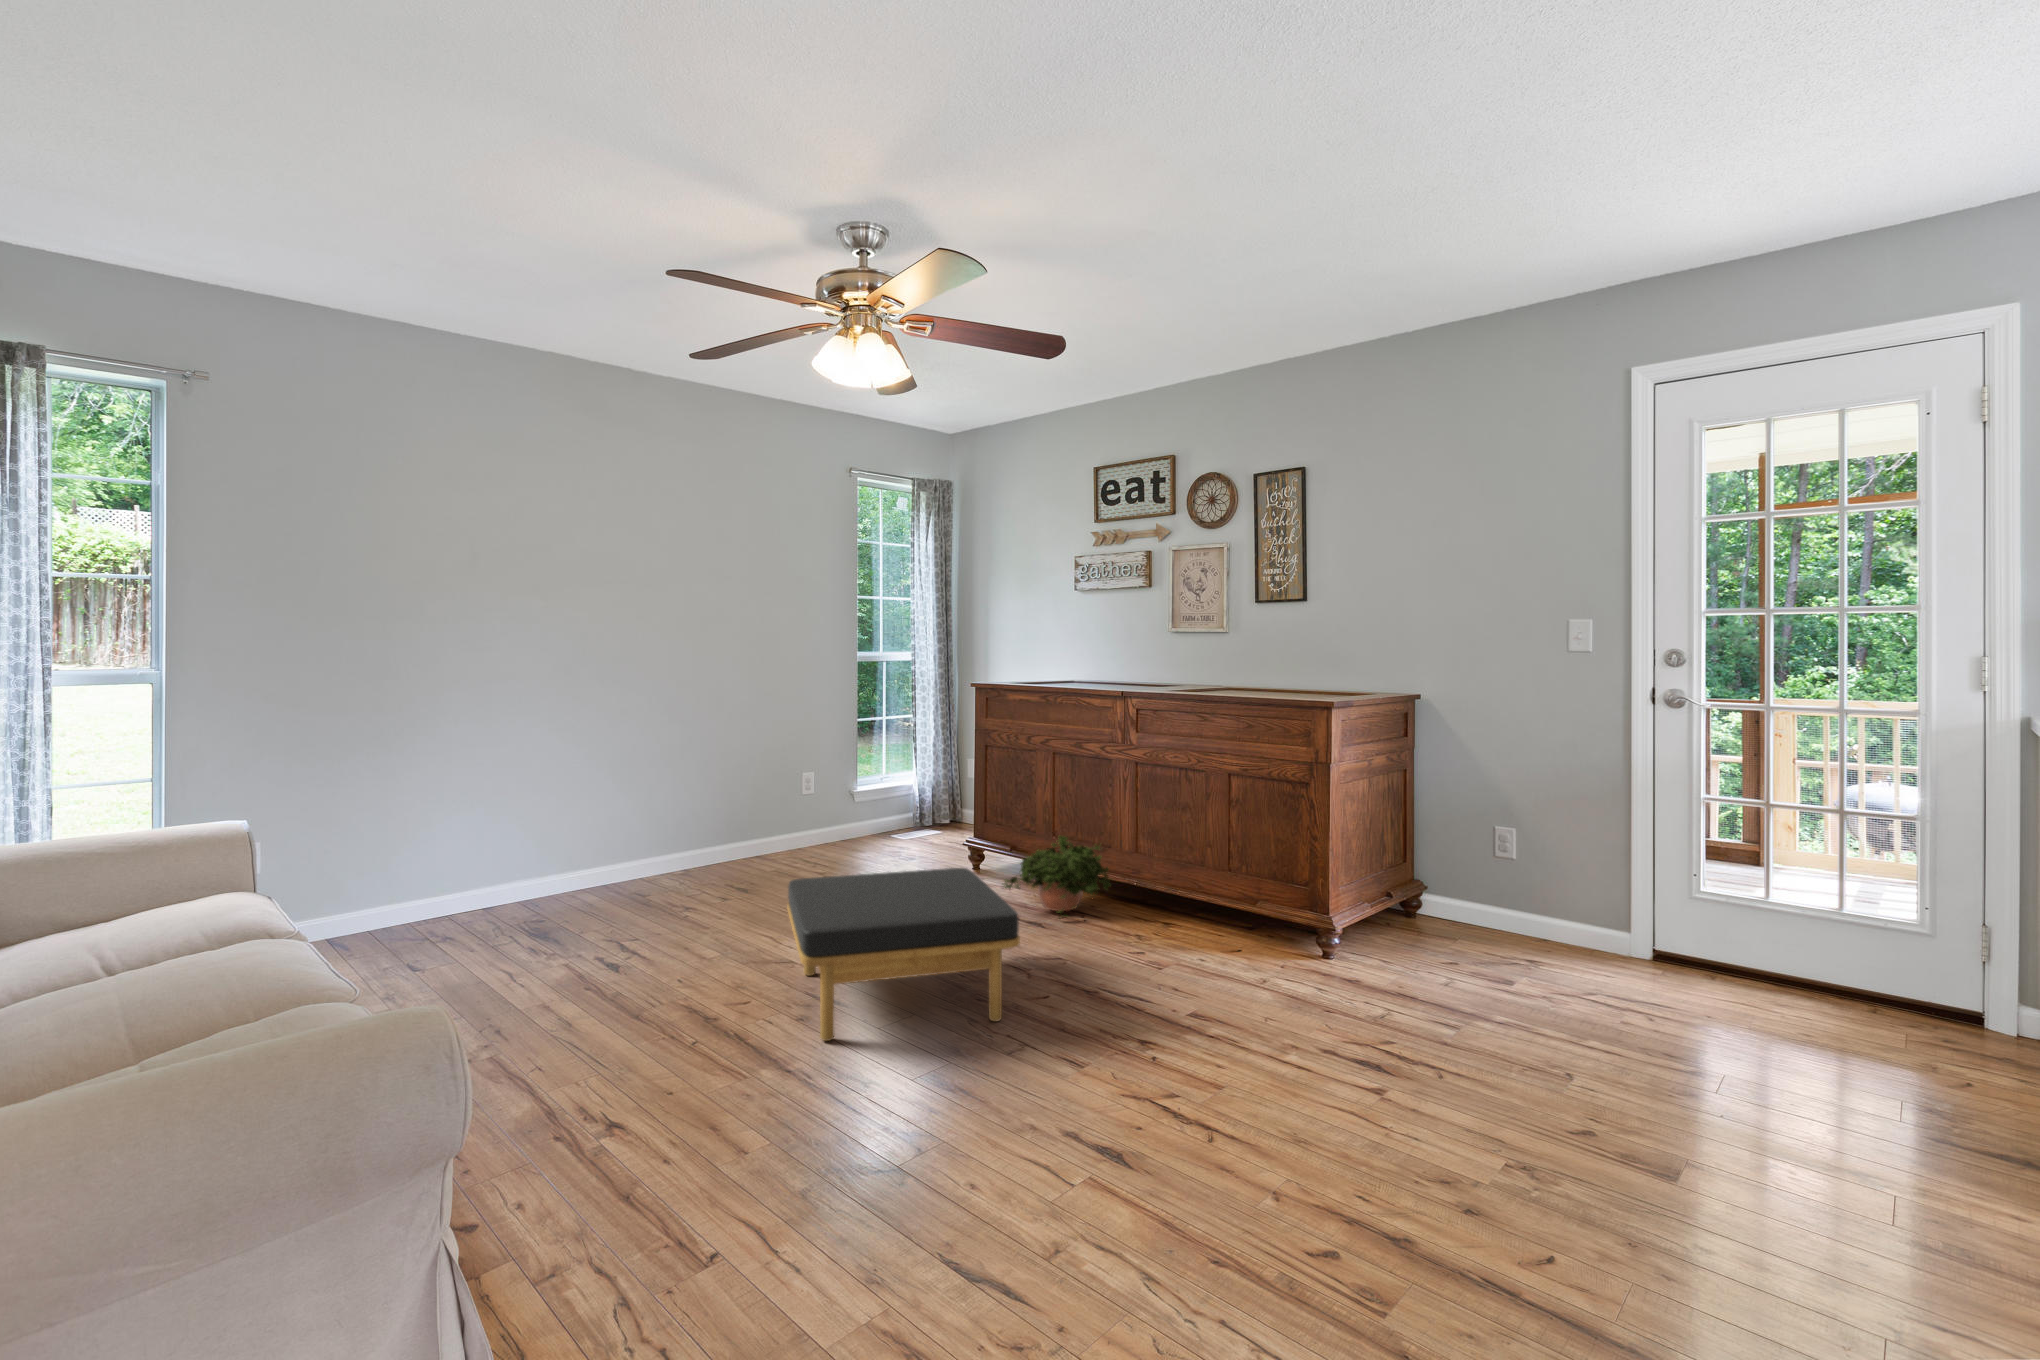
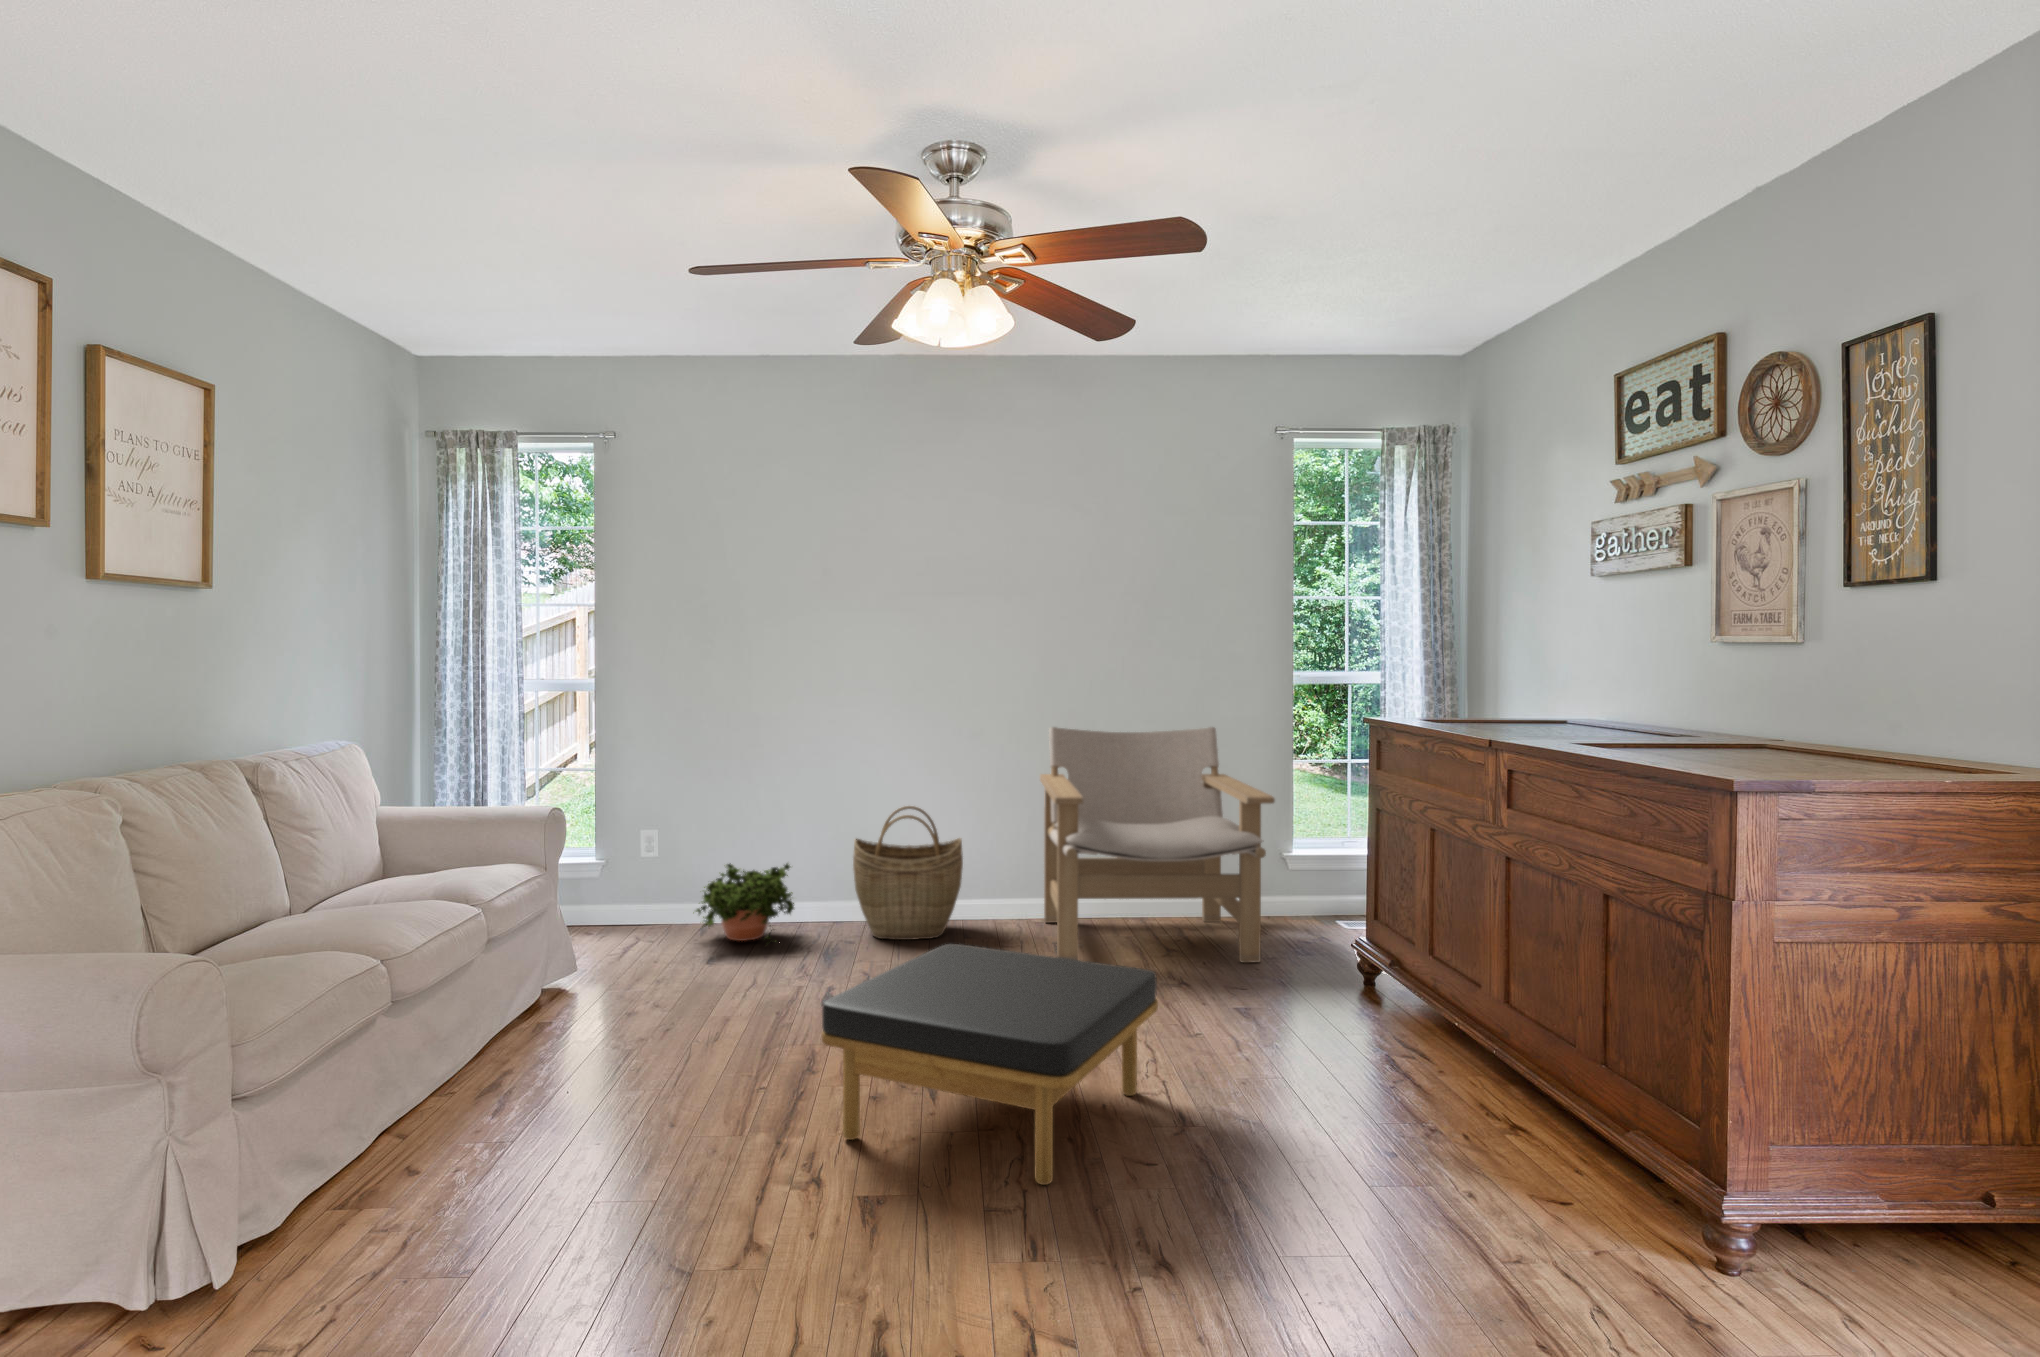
lounge chair: none [681,698,907,897] -> present [1040,727,1275,963]
woven basket: none [524,784,636,911] -> present [853,806,963,940]
potted plant: present [1003,836,1110,918] -> present [693,863,794,942]

